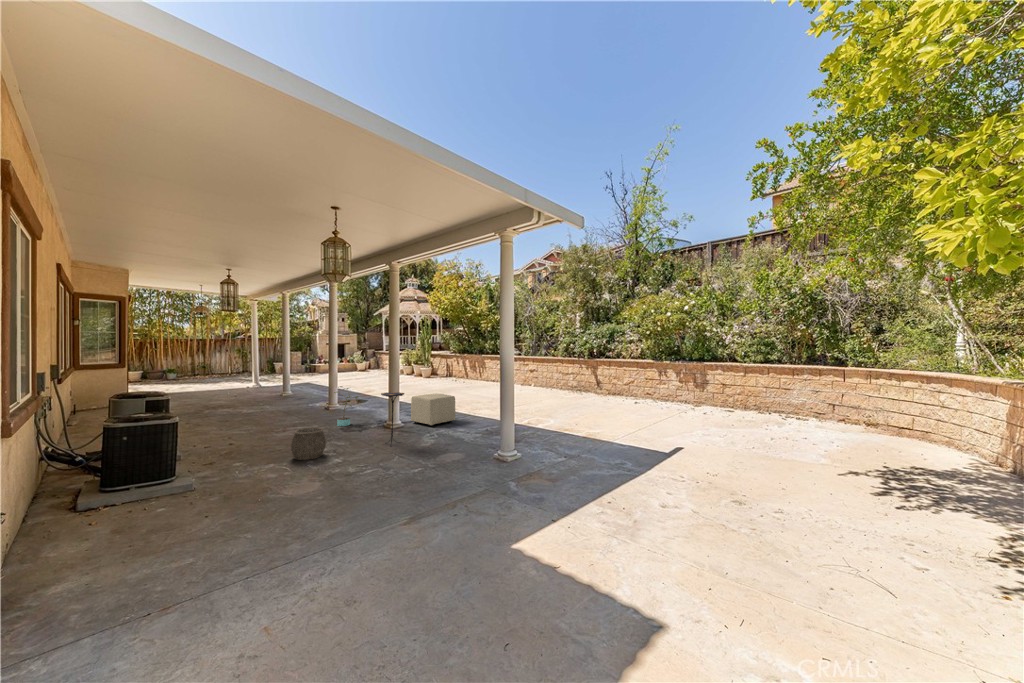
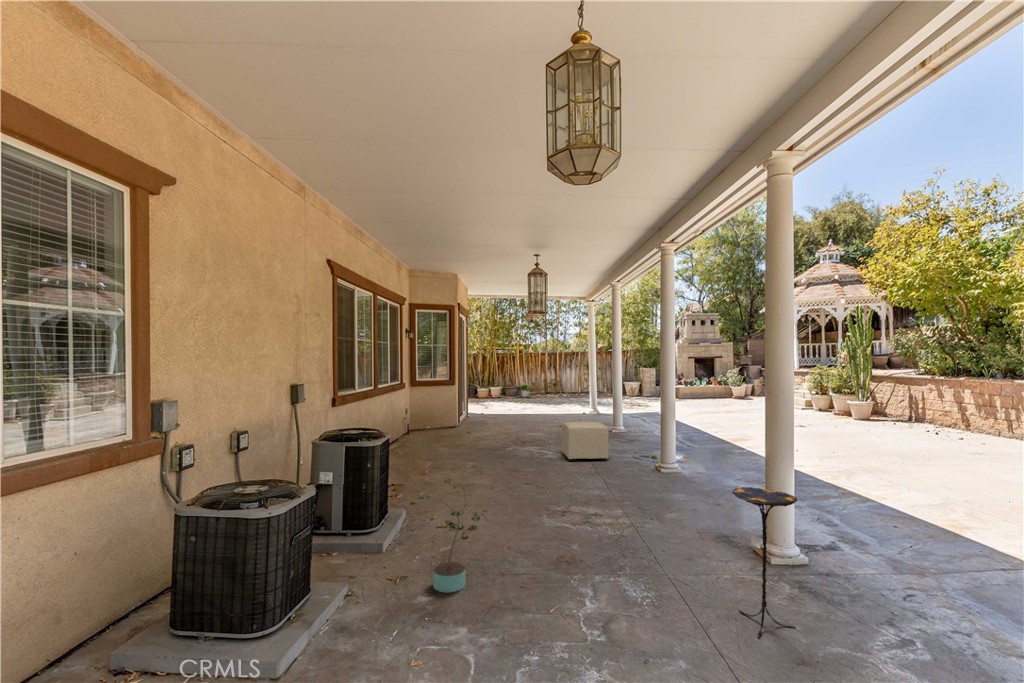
potted plant: present [334,386,358,426] -> present [419,479,480,593]
ottoman: present [411,394,455,426] -> present [562,422,609,461]
woven basket: present [291,428,326,460] -> none [542,541,608,619]

